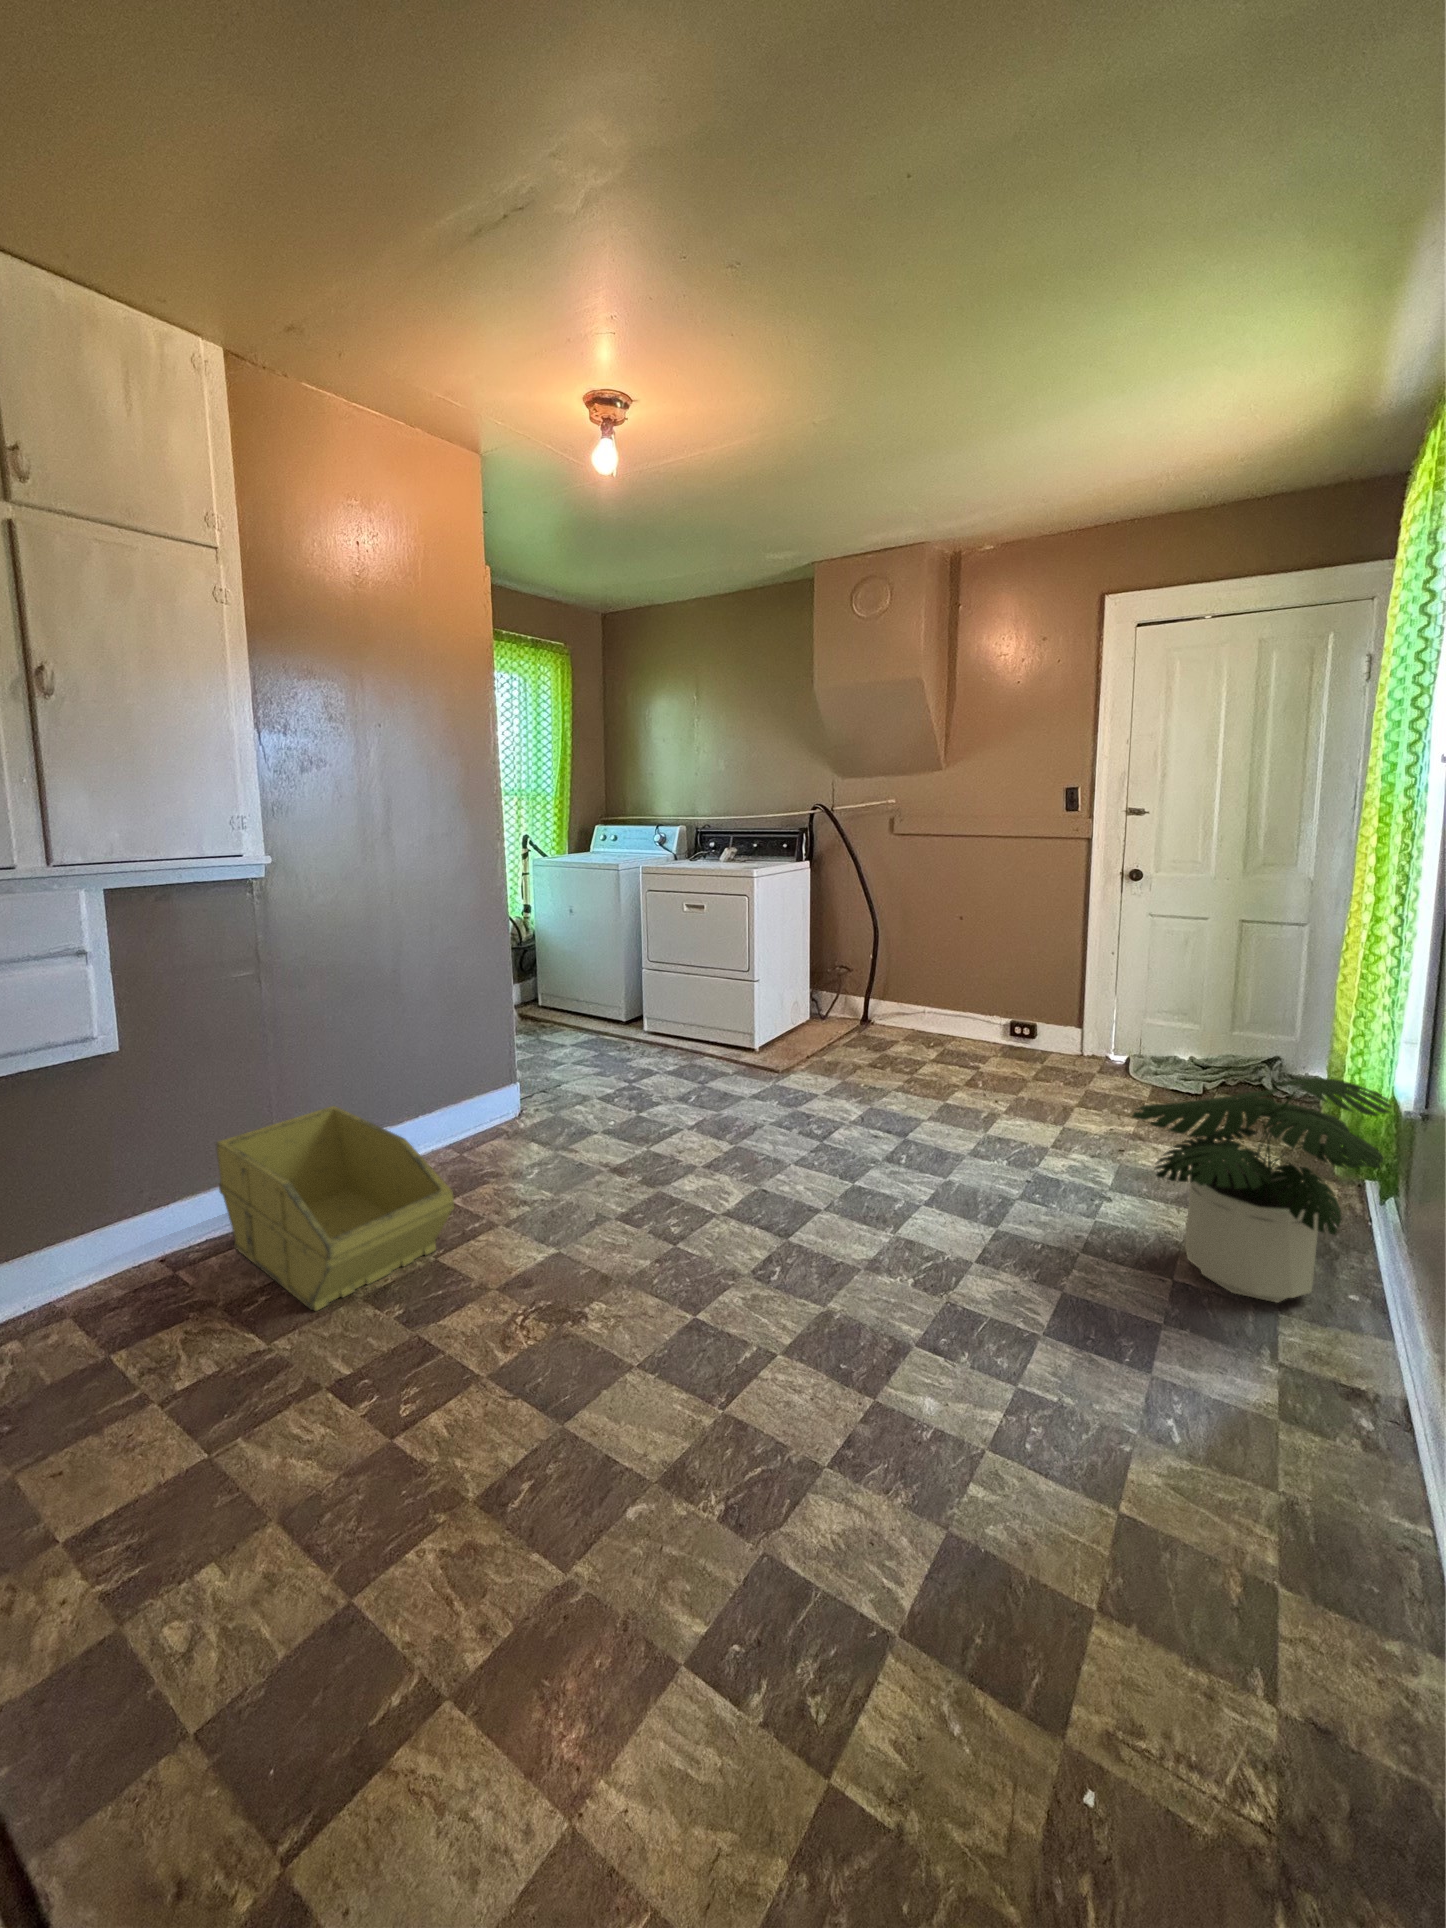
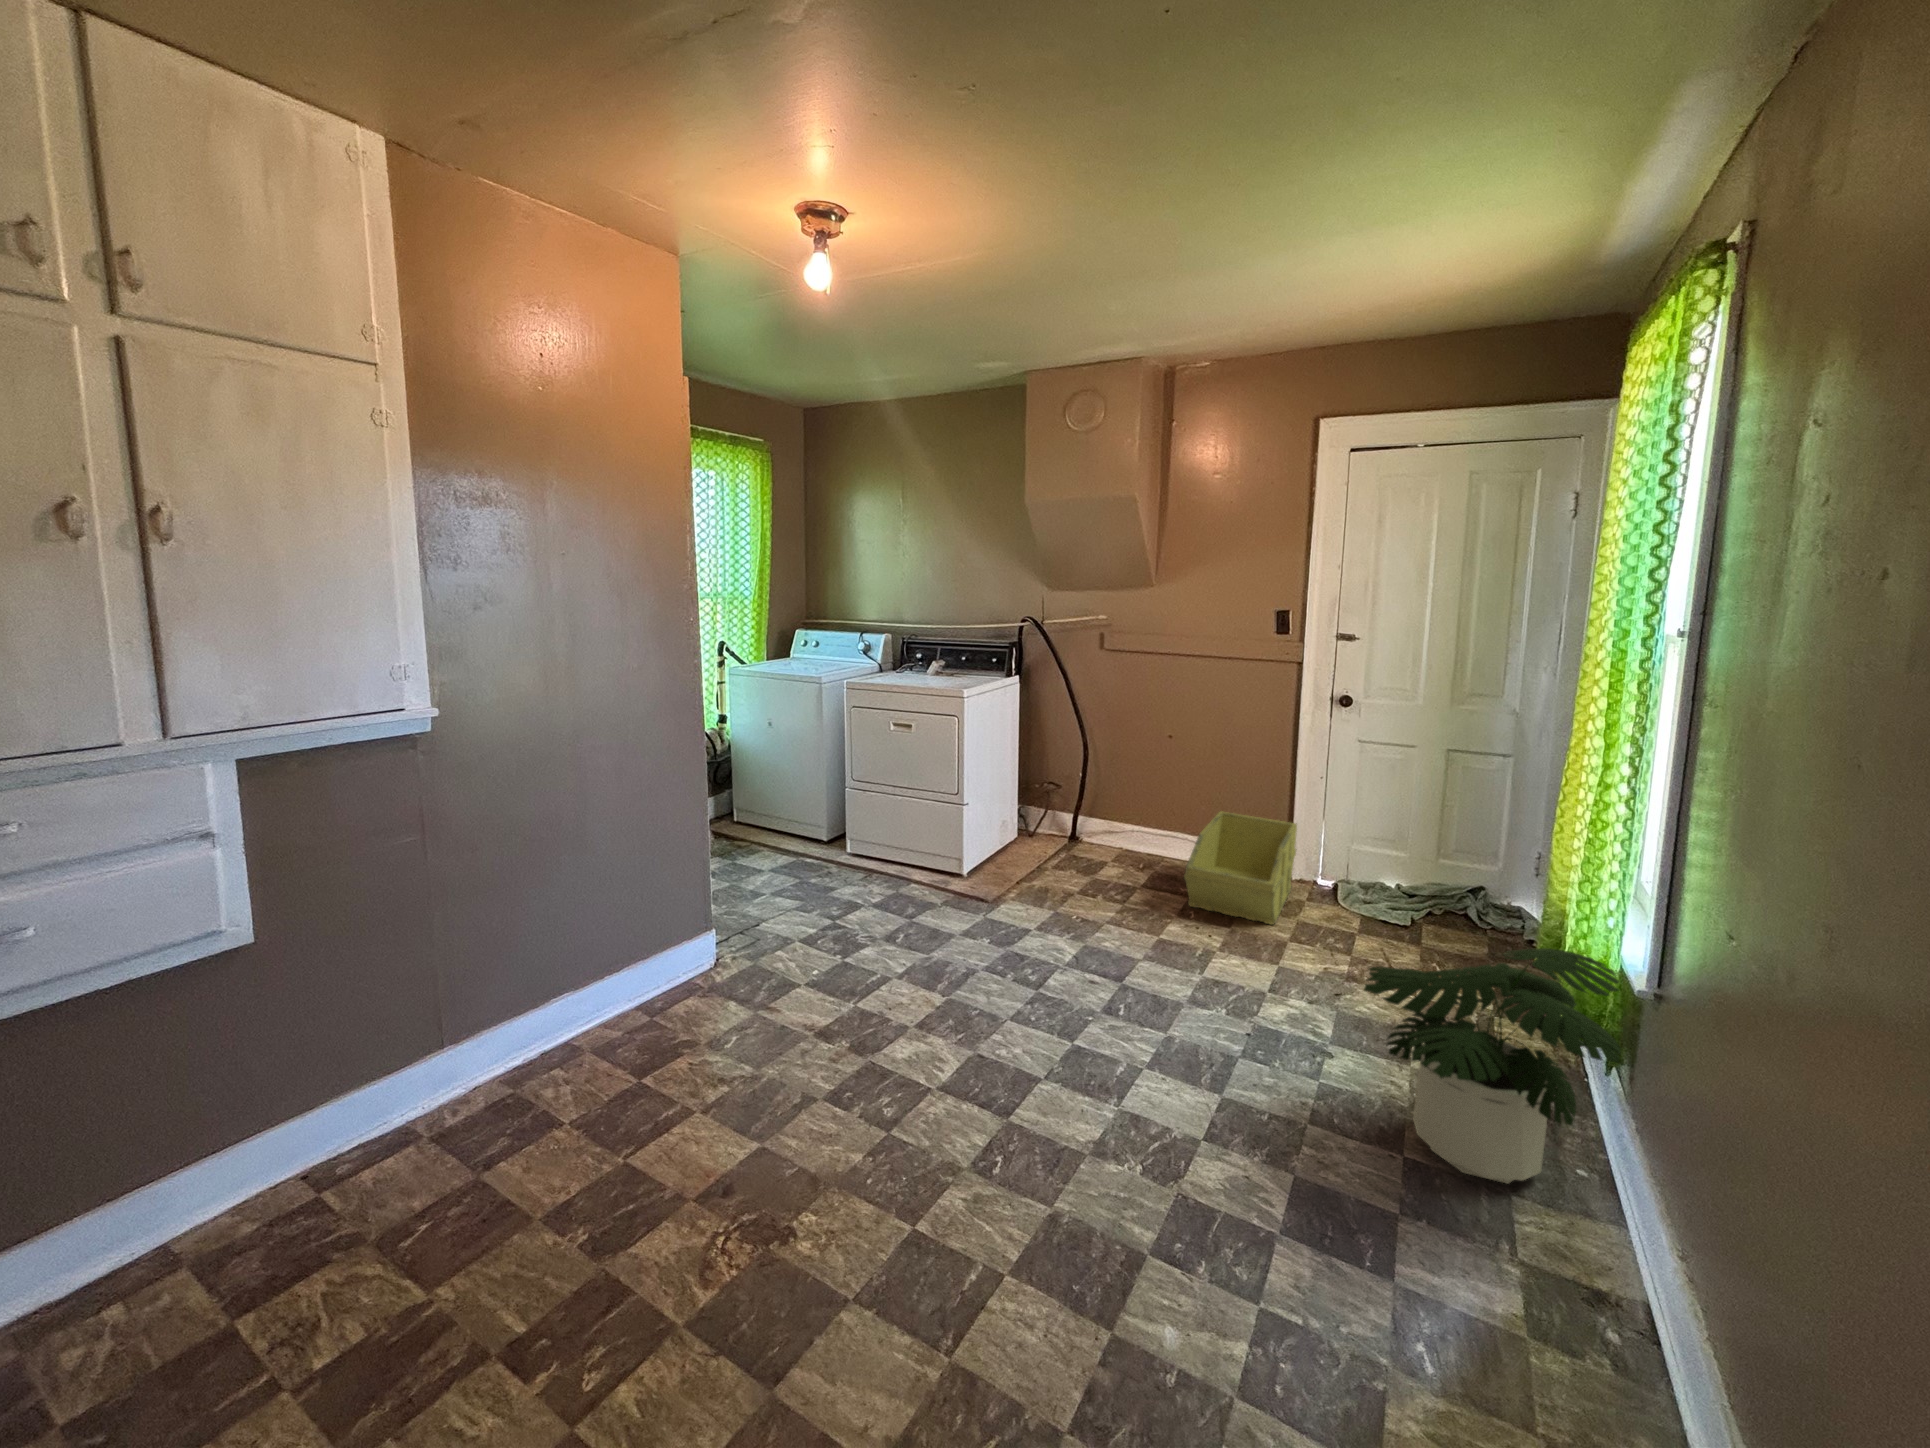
storage bin: present [216,1106,454,1311] -> present [1184,812,1297,925]

